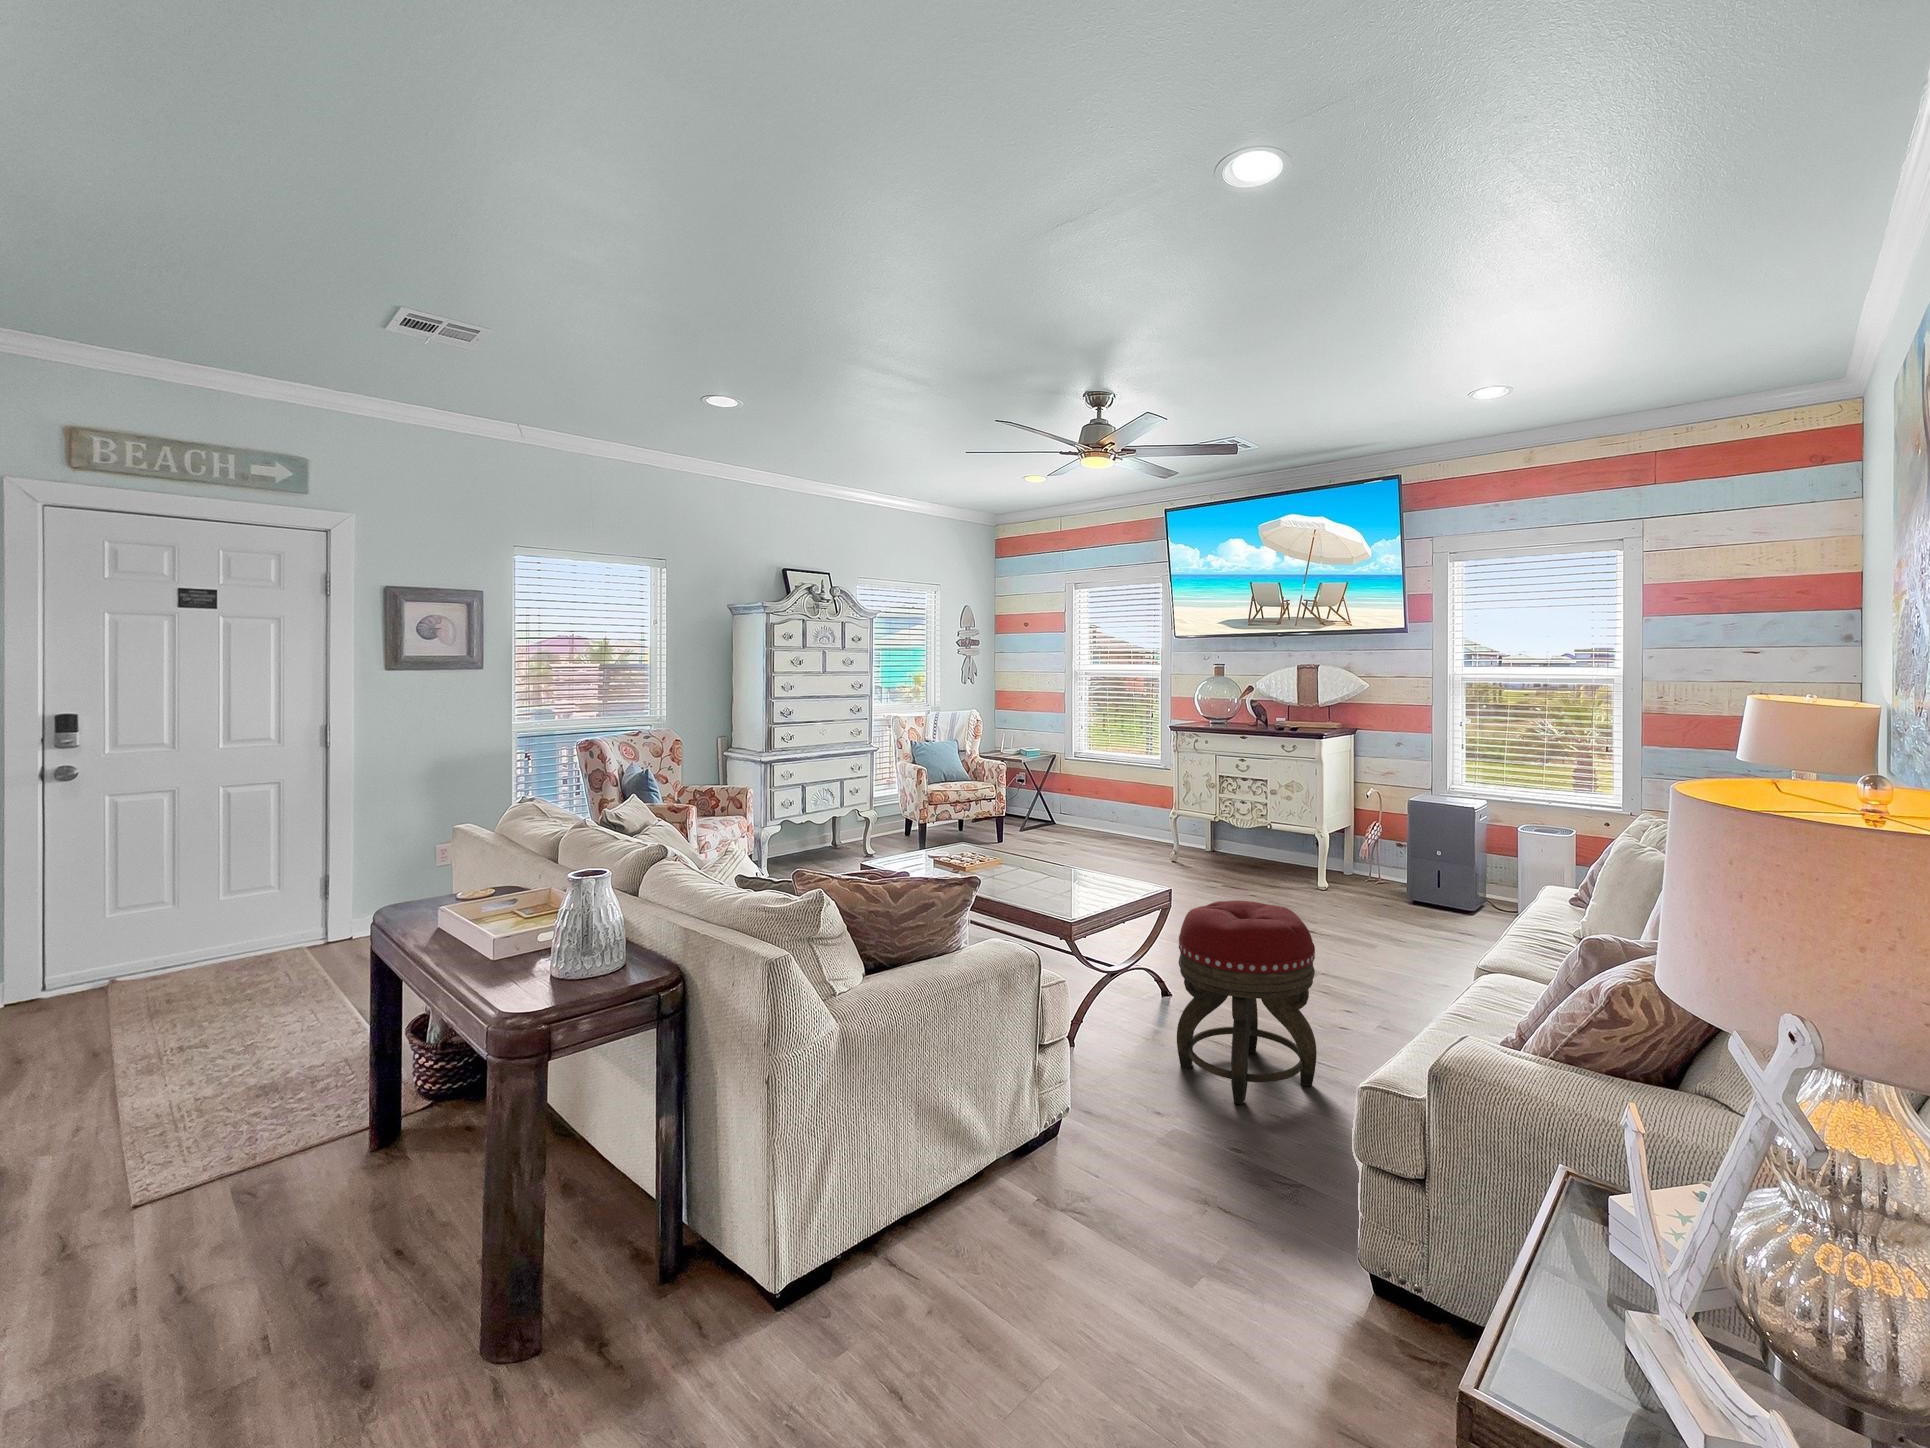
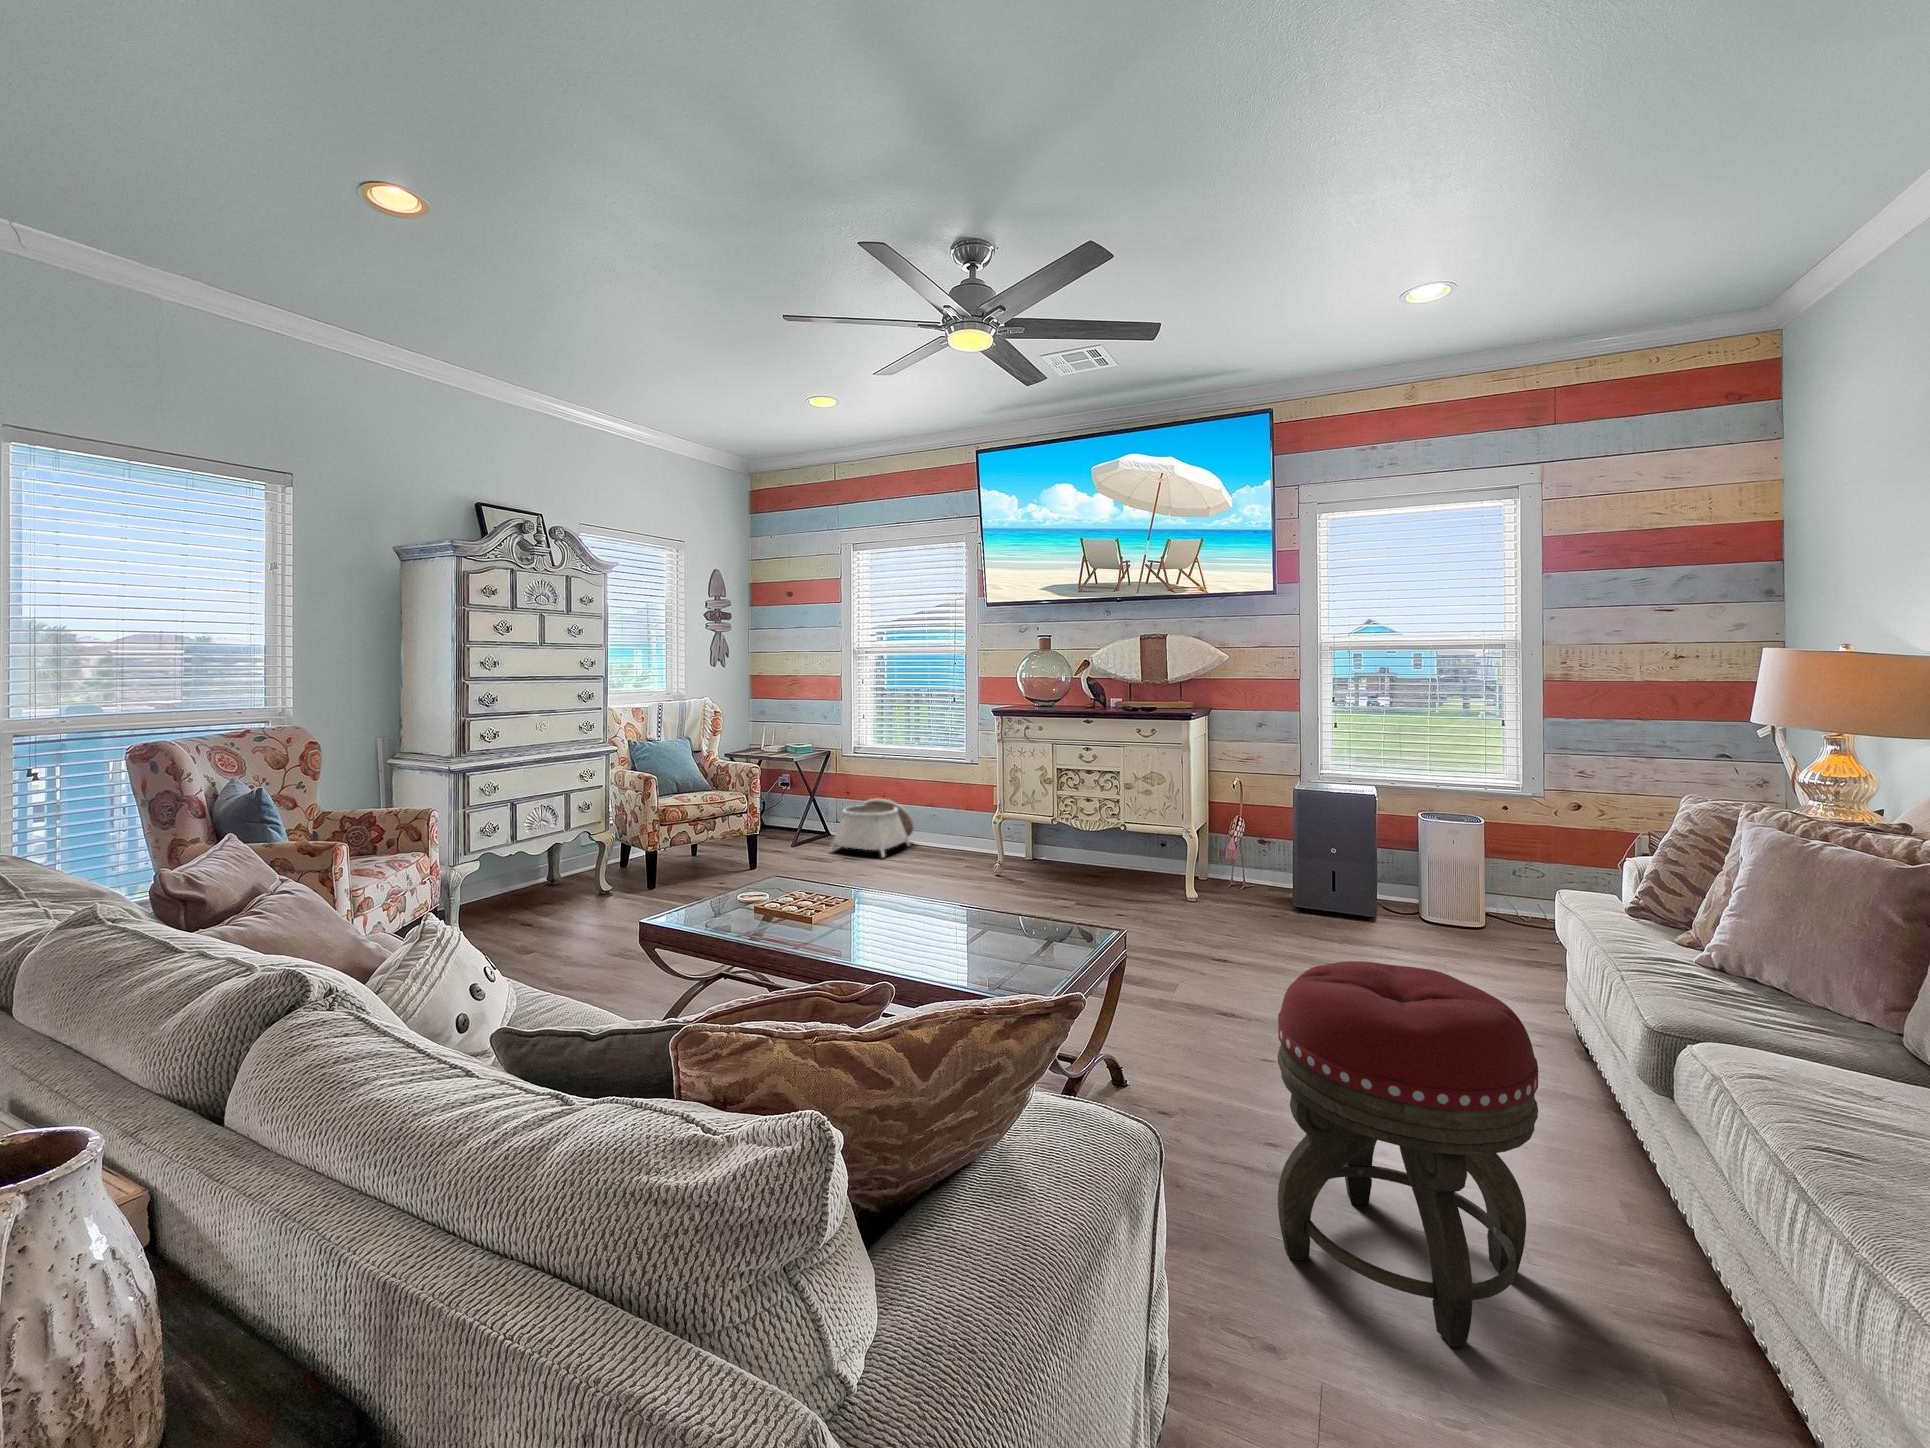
basket: none [1046,795,1121,843] -> present [830,799,914,857]

